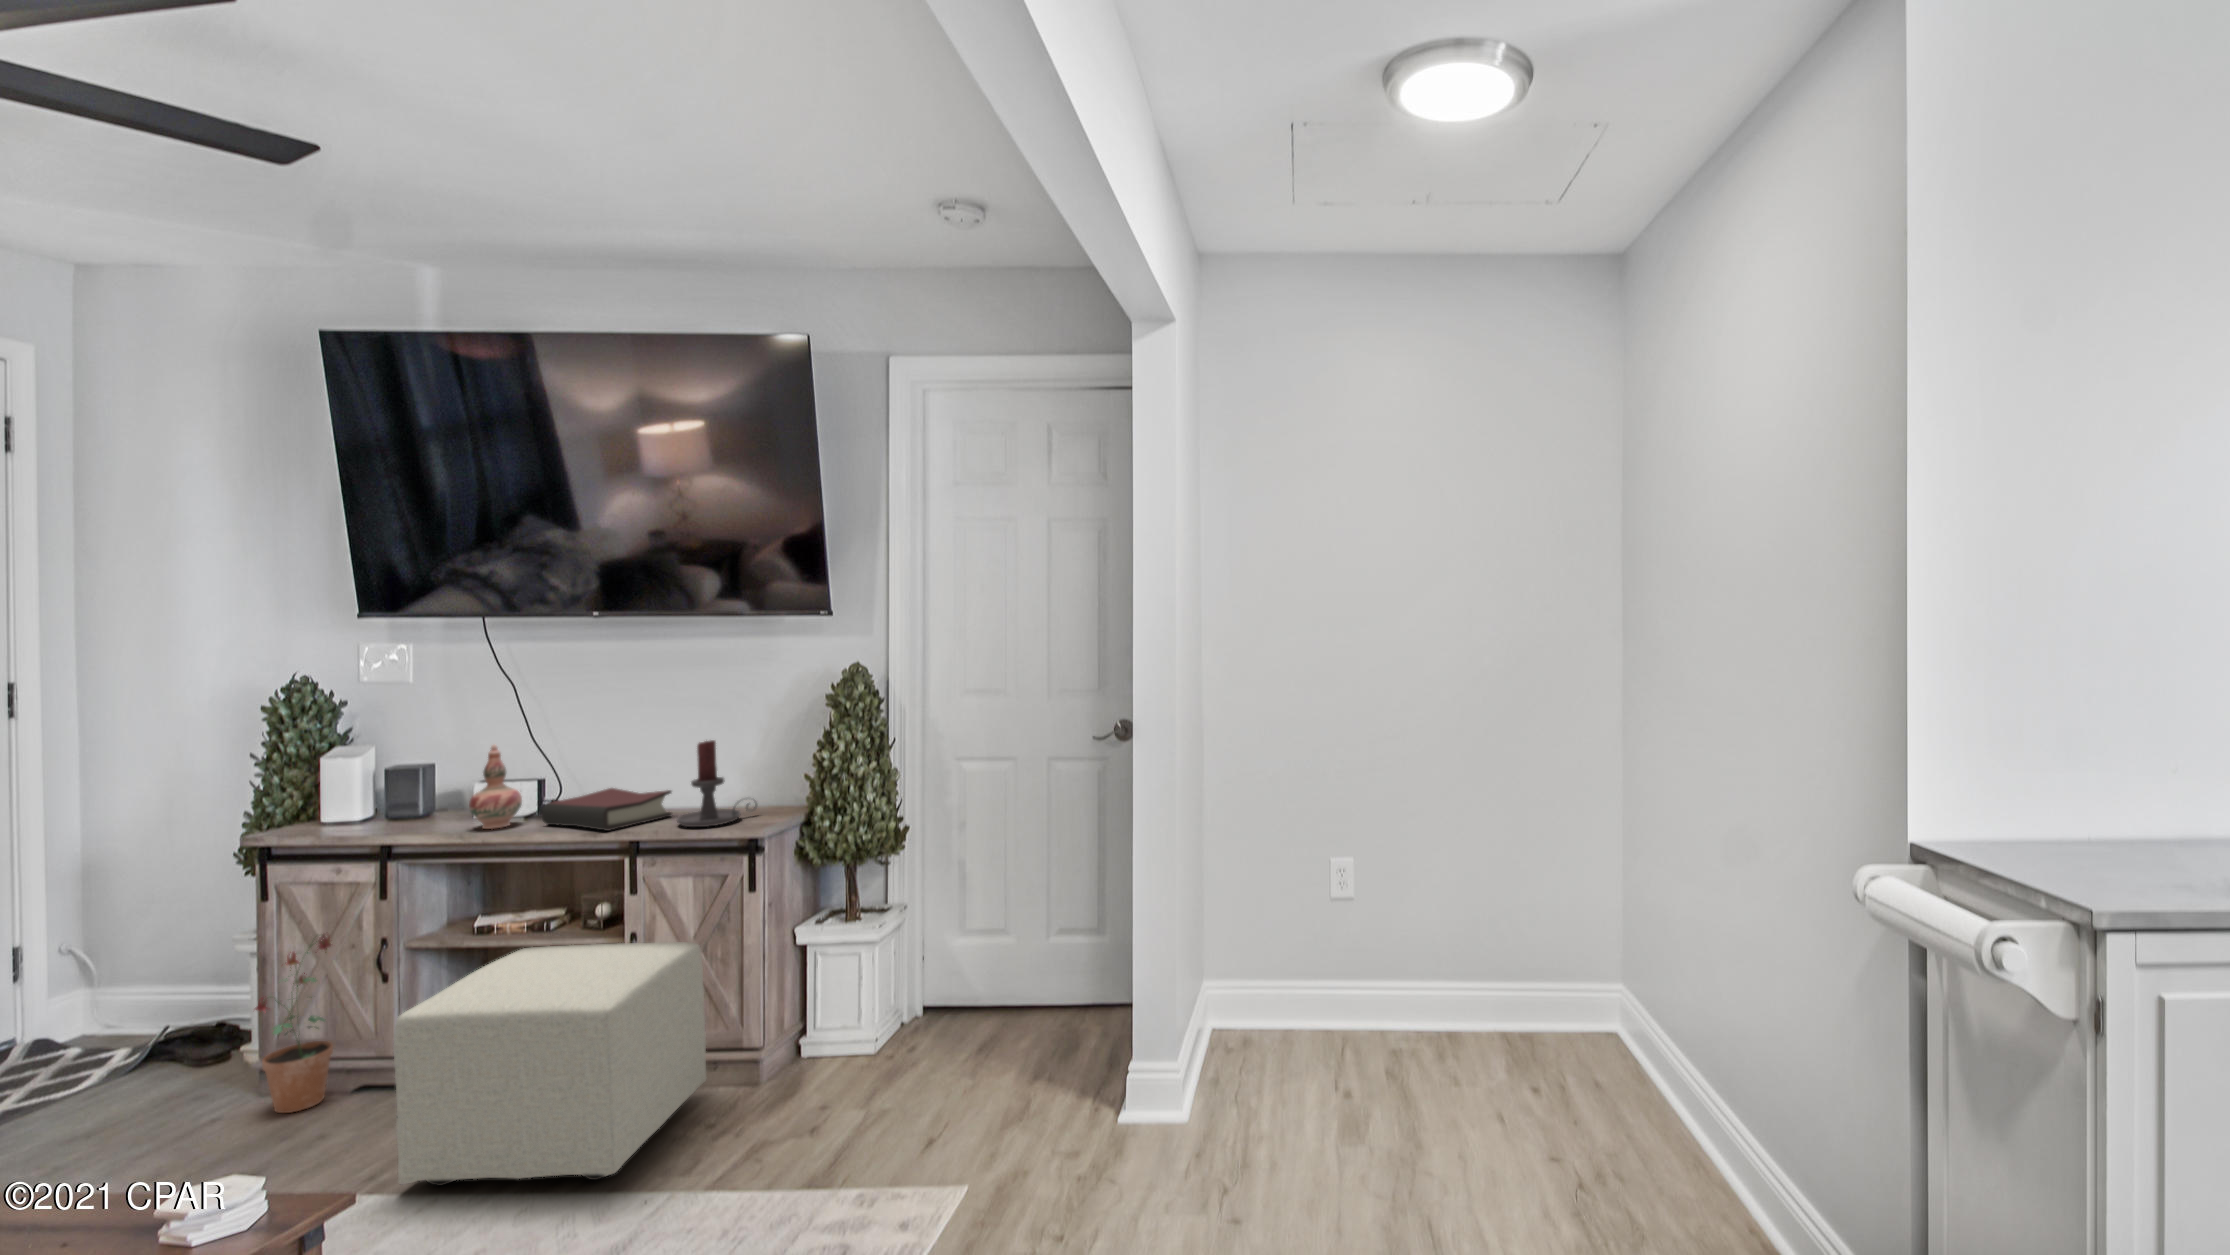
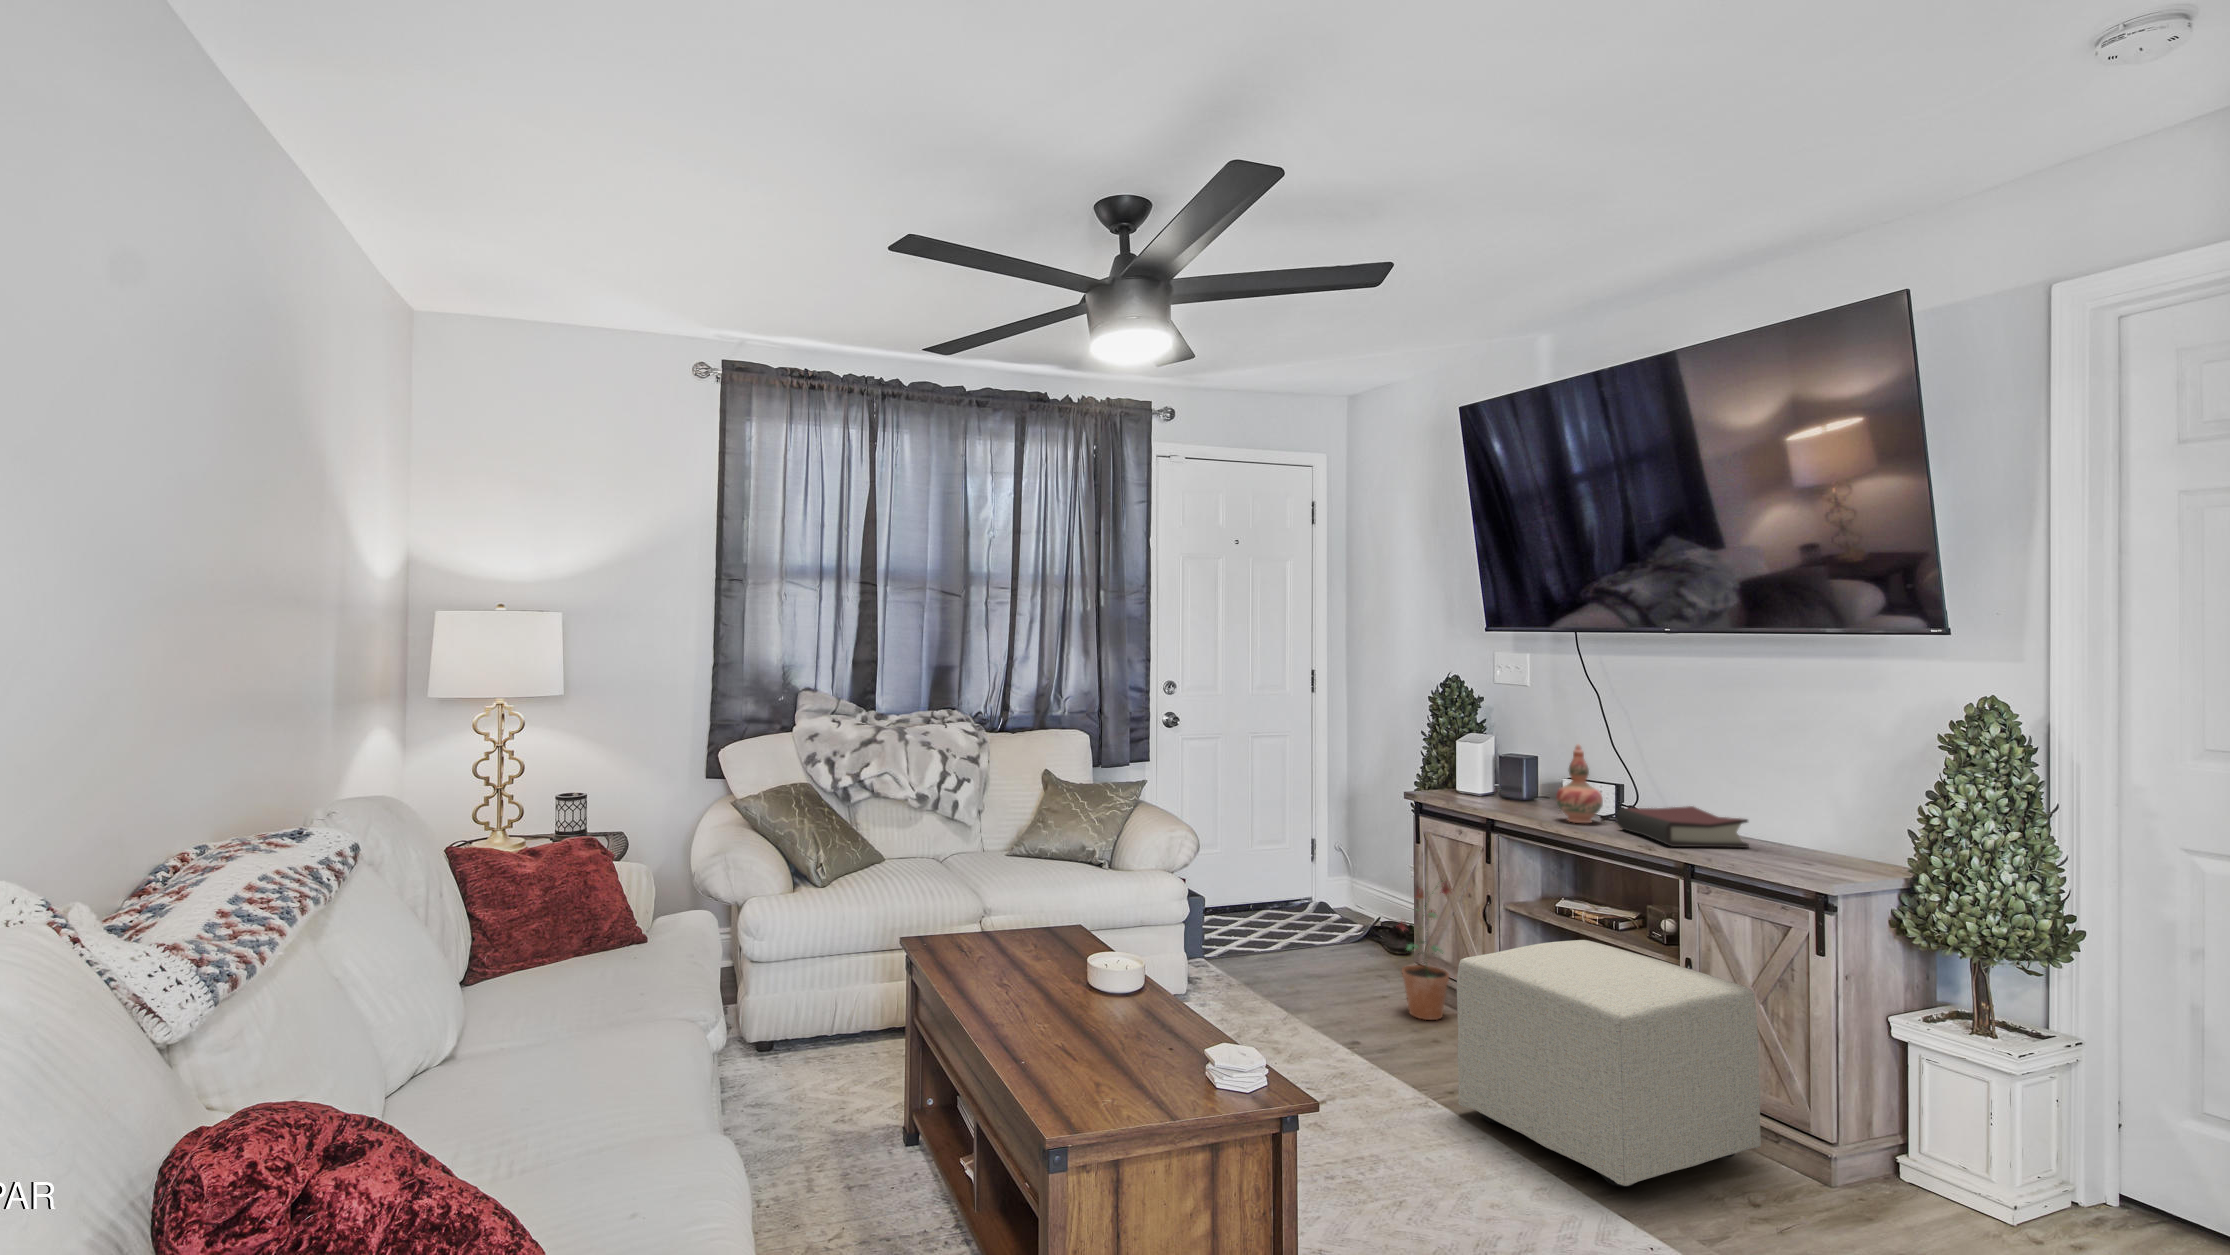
candle holder: present [677,740,757,827] -> none [1744,769,1848,867]

